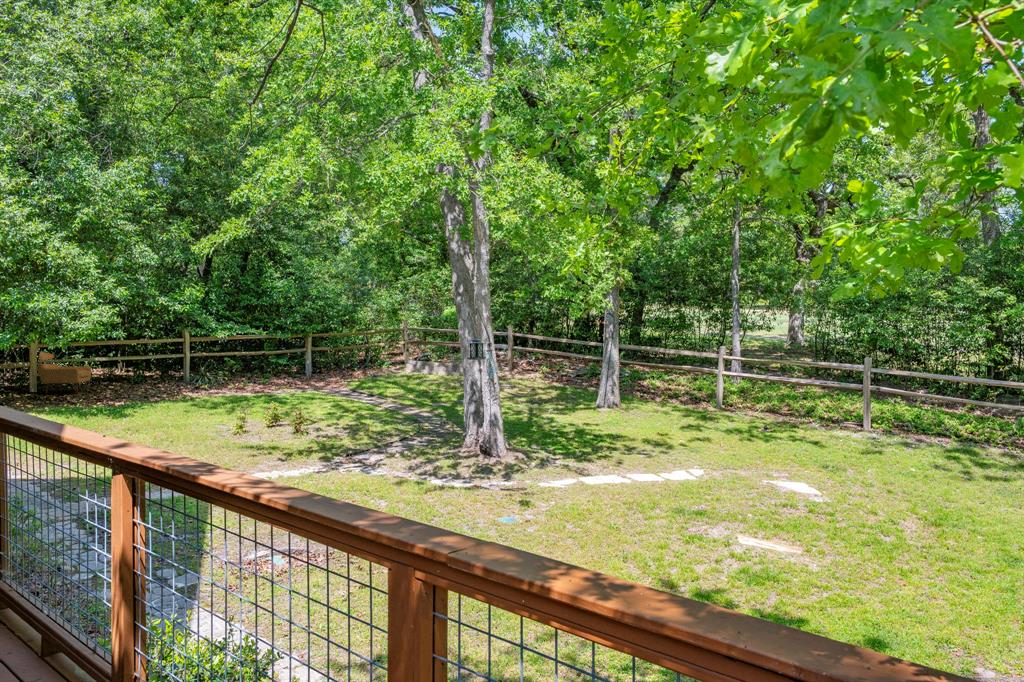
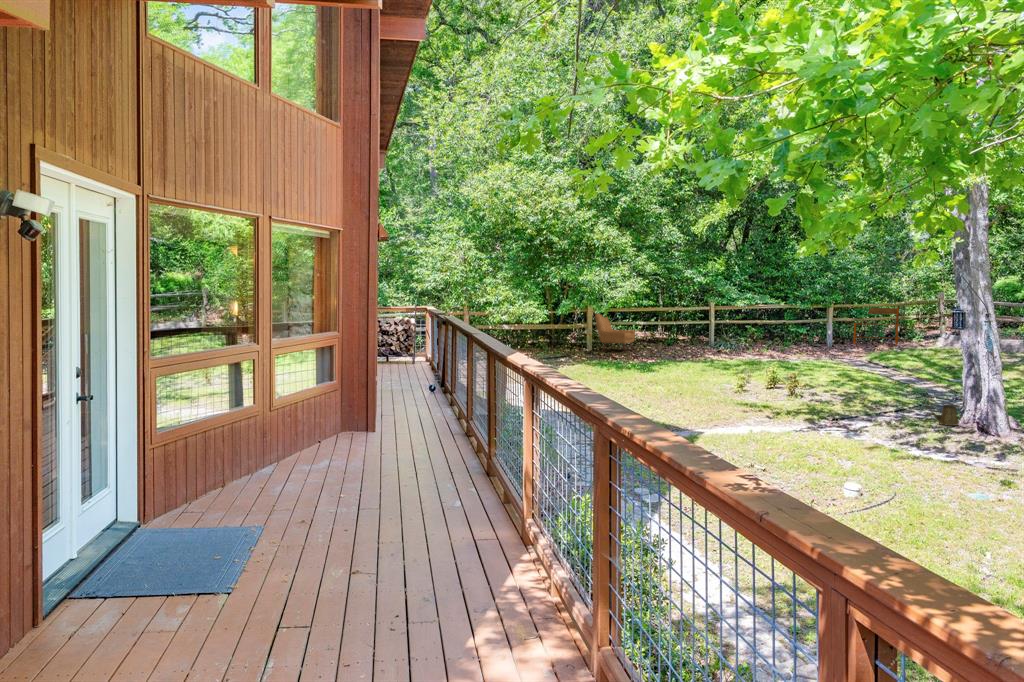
bench: none [333,339,374,375] -> present [853,308,900,346]
watering can: none [428,428,466,451] -> present [925,404,959,426]

